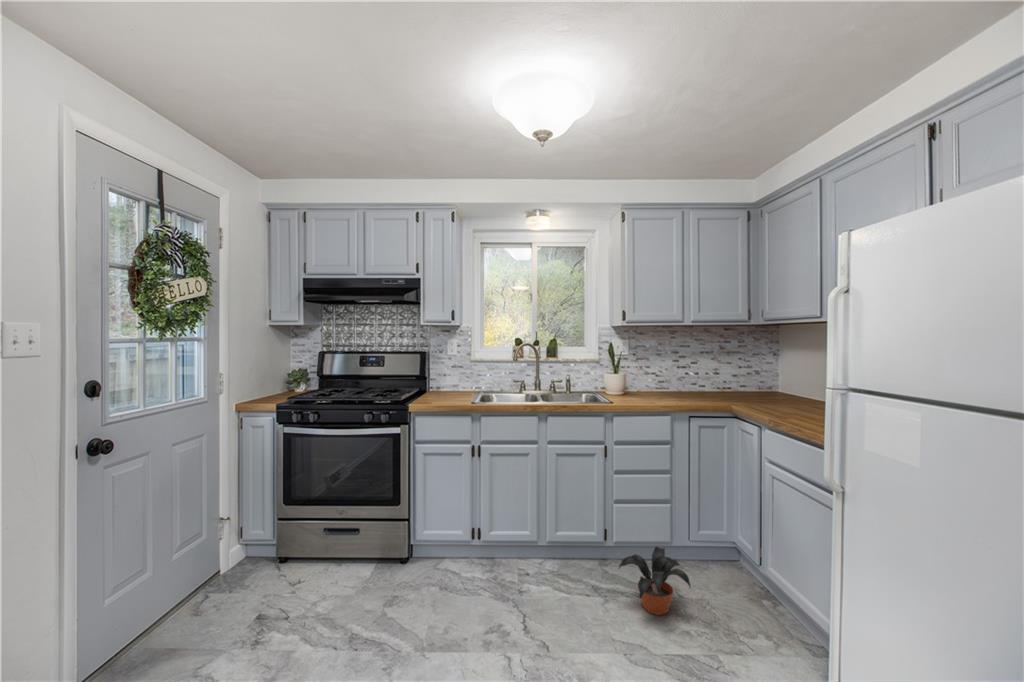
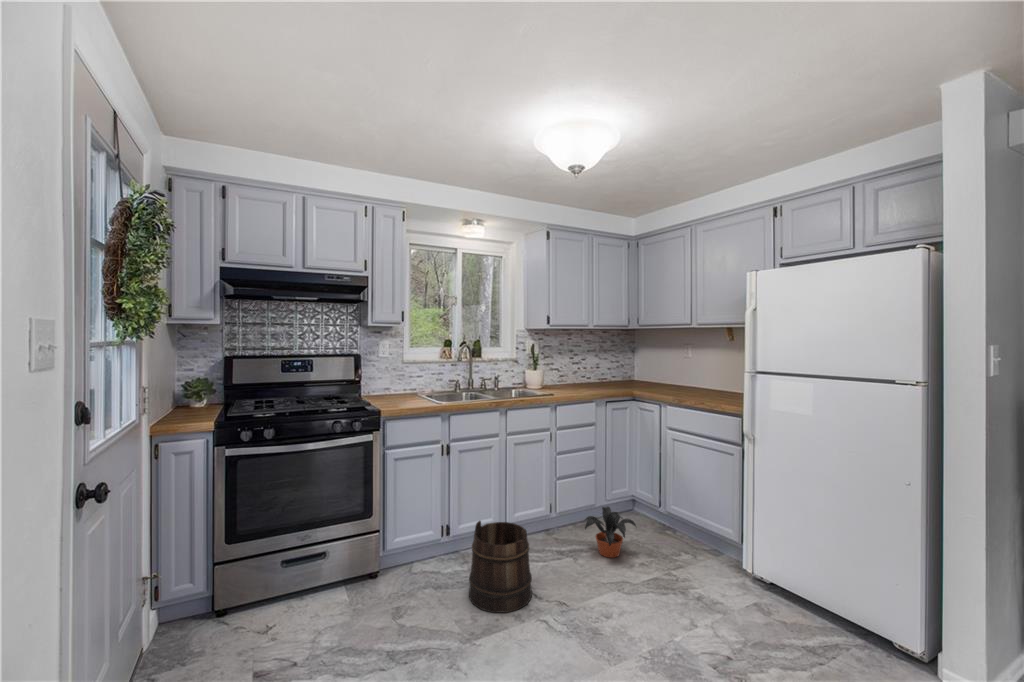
bucket: none [458,529,527,637] -> present [469,521,532,613]

